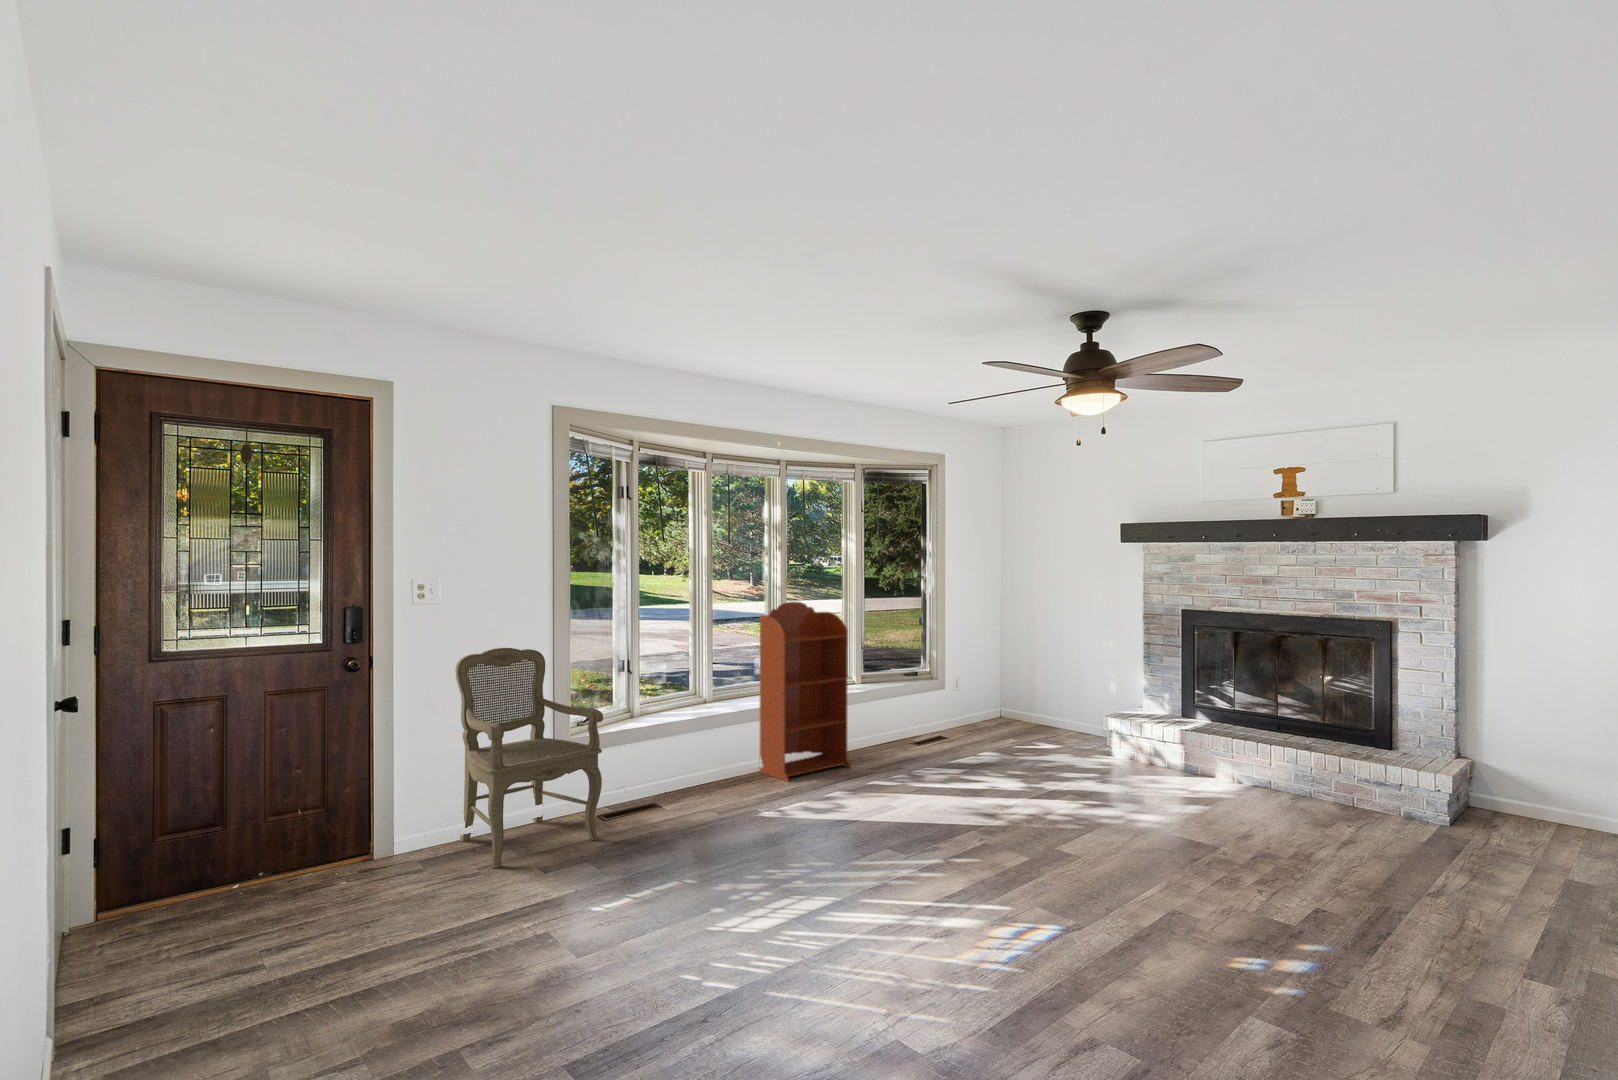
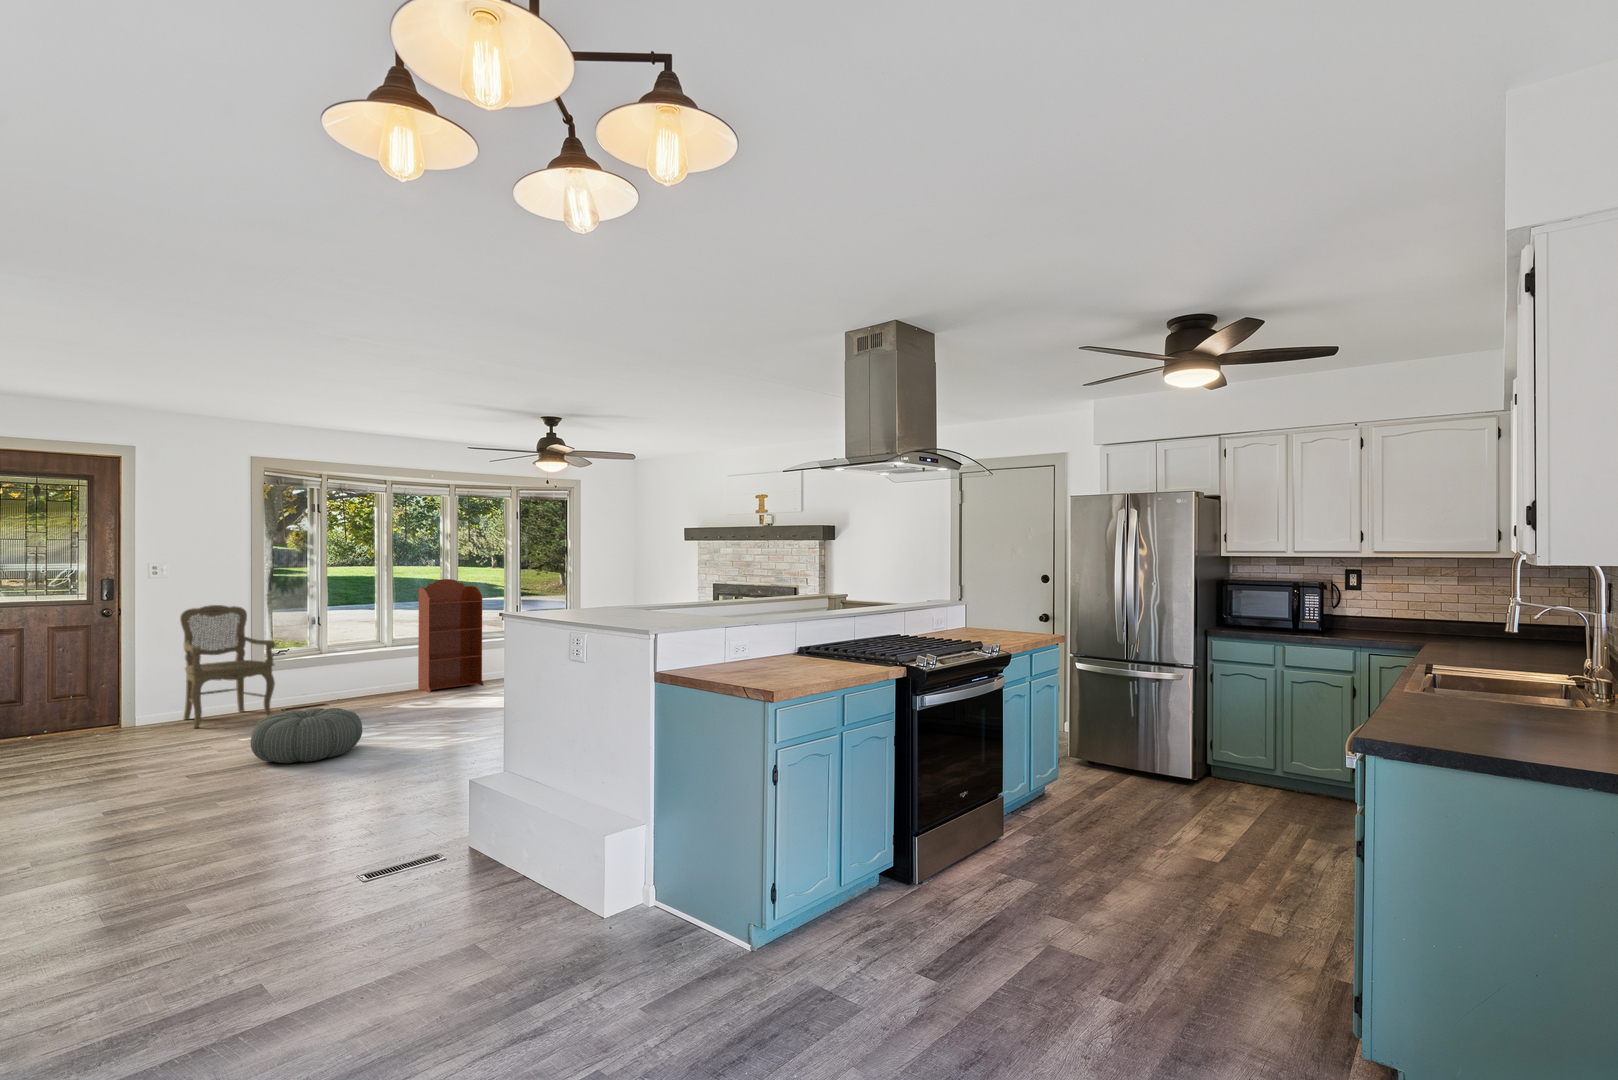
pouf: none [667,867,862,1010] -> present [250,708,362,763]

